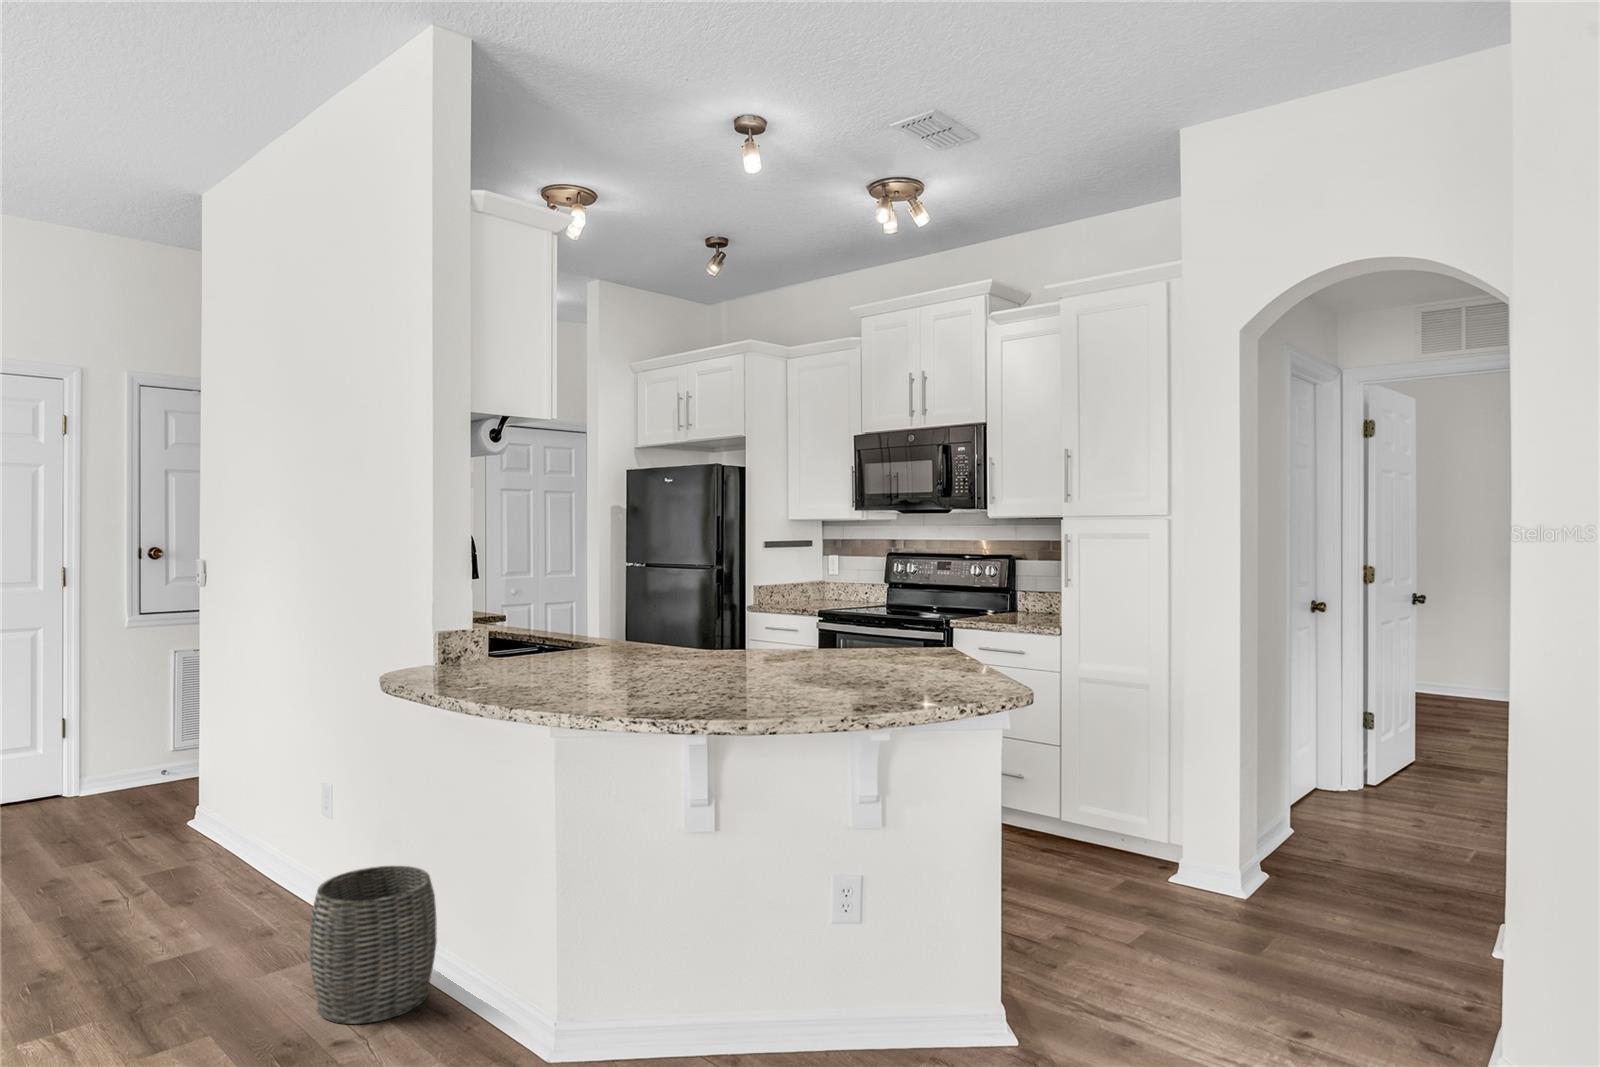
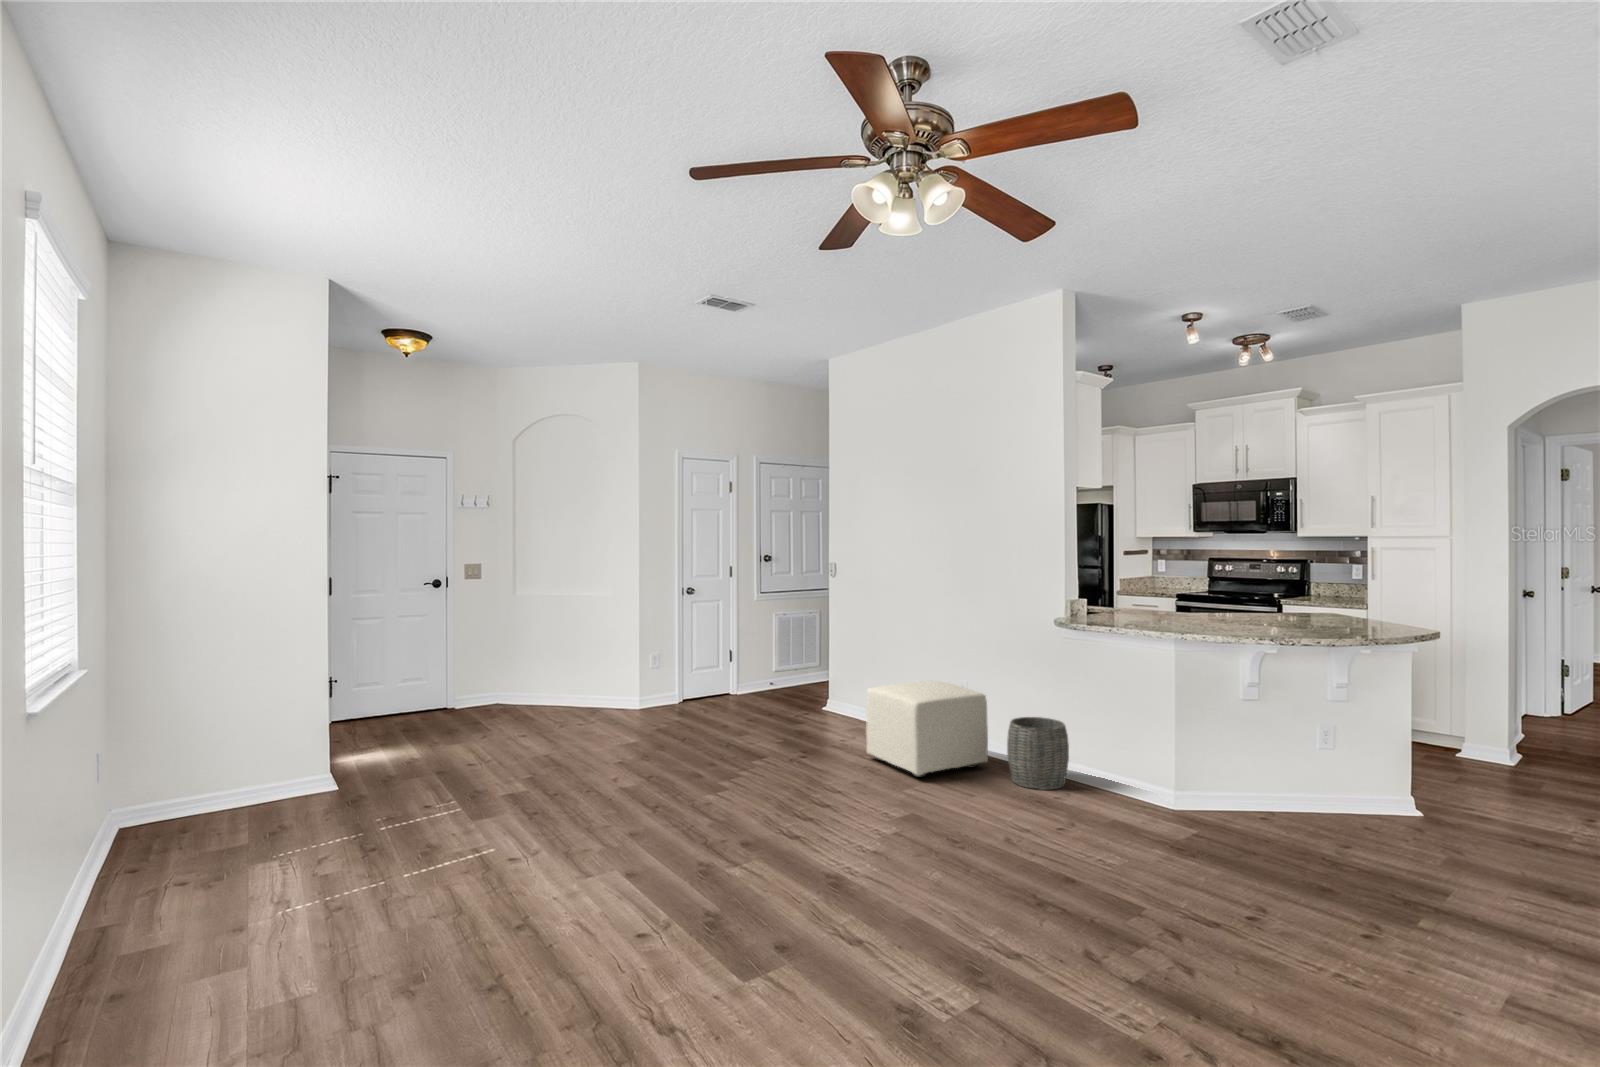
ottoman: none [88,790,315,1008] -> present [866,681,988,777]

